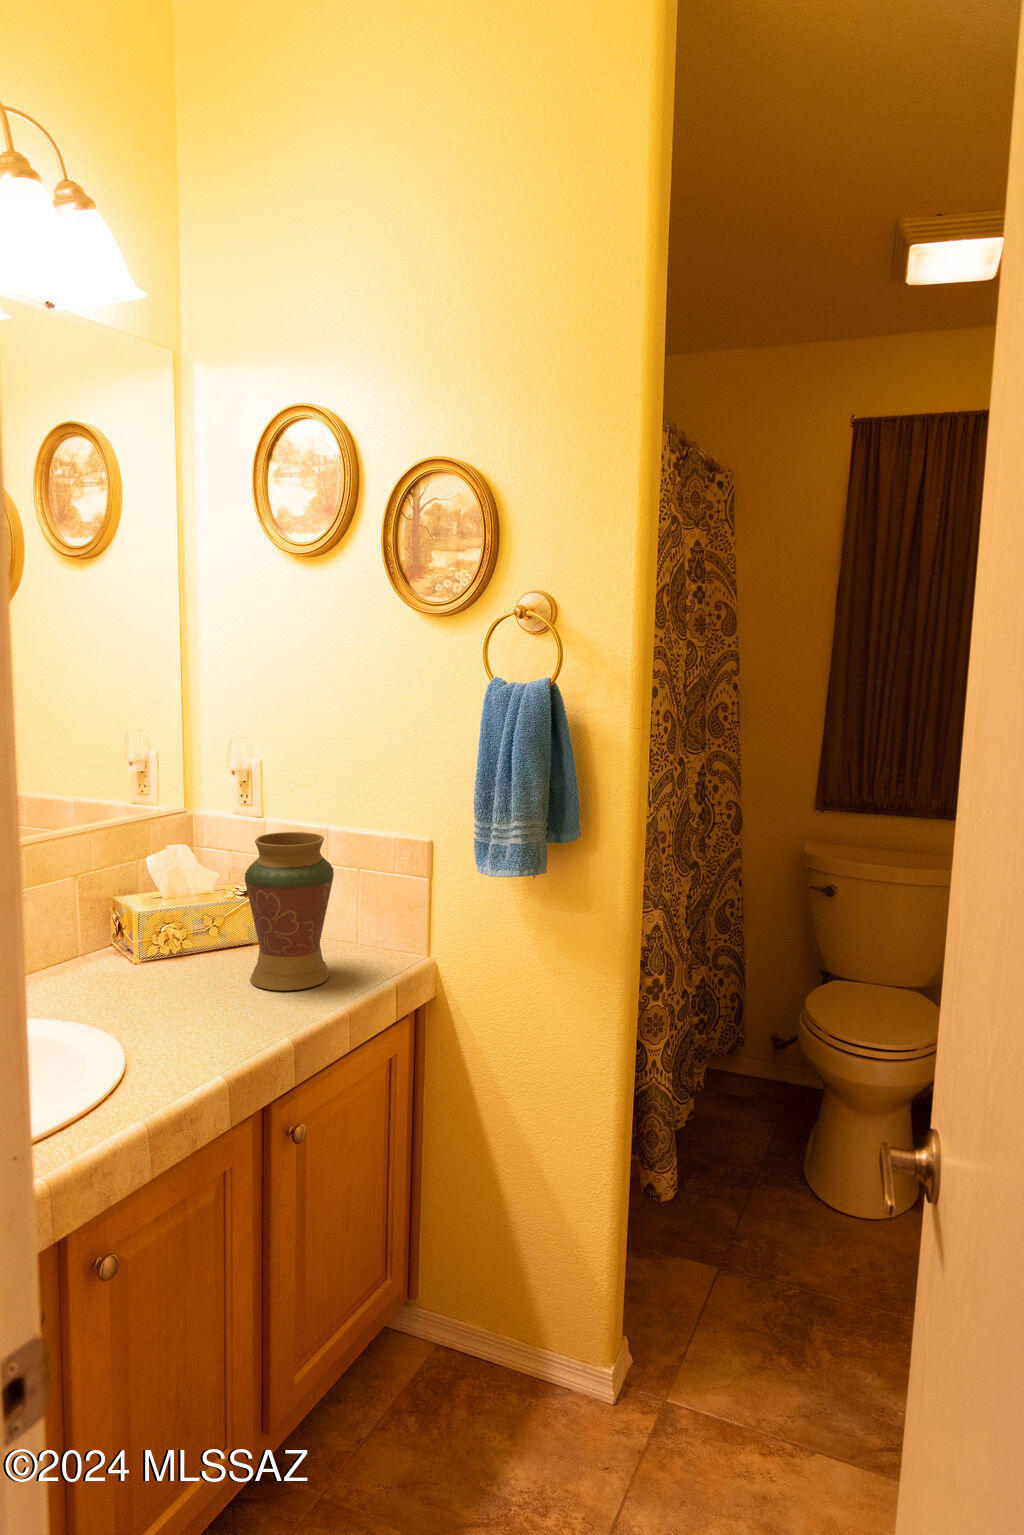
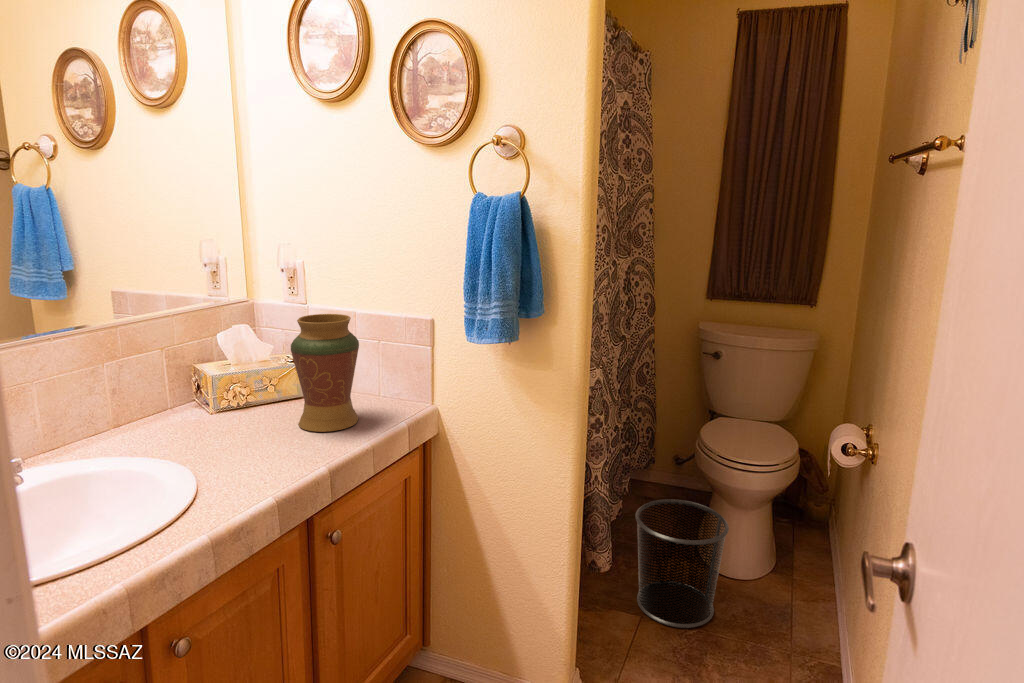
waste bin: none [711,1099,846,1290] -> present [635,499,729,628]

